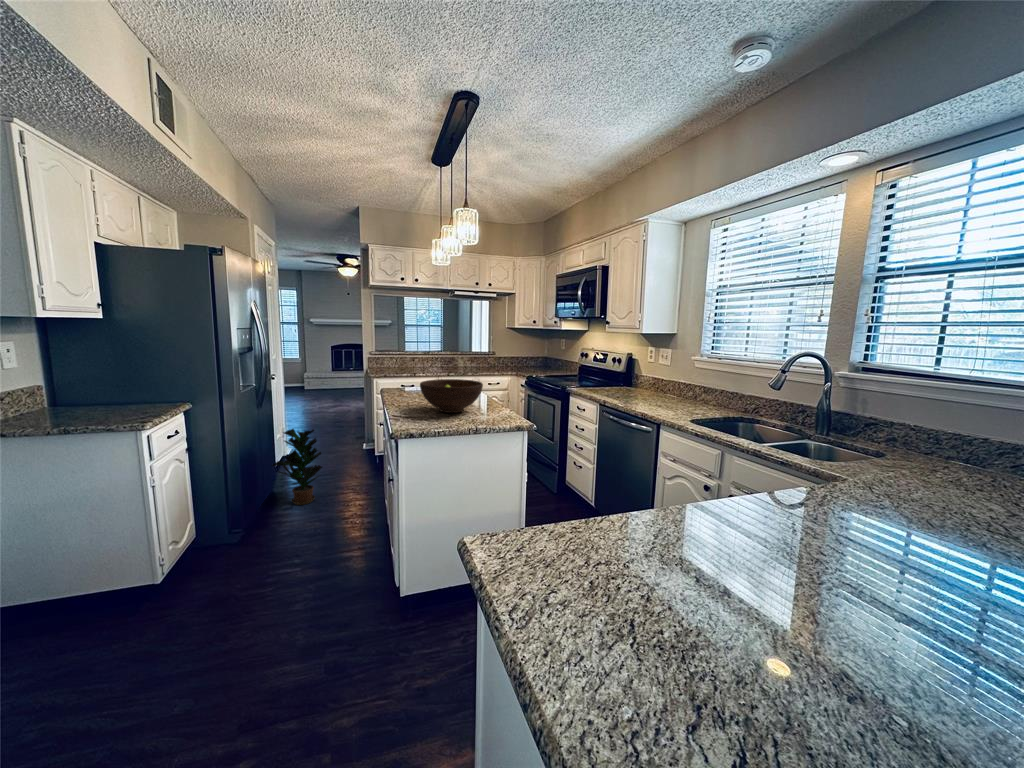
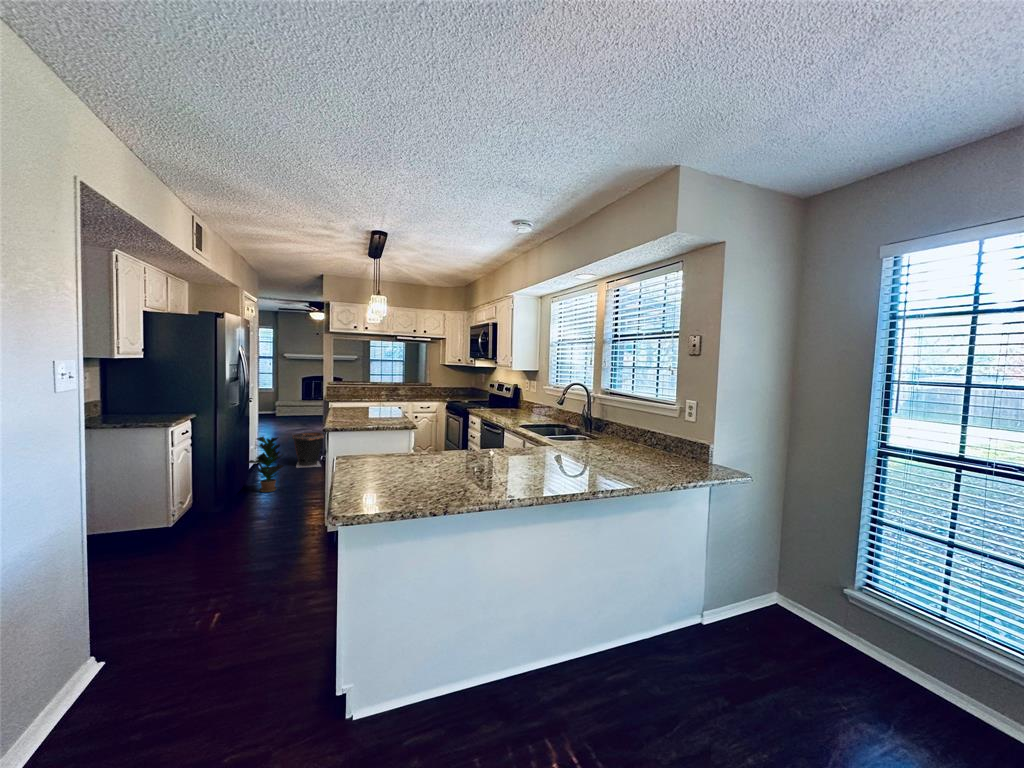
fruit bowl: present [420,379,483,413] -> none [346,399,387,419]
waste bin: none [329,416,369,462] -> present [292,433,324,468]

